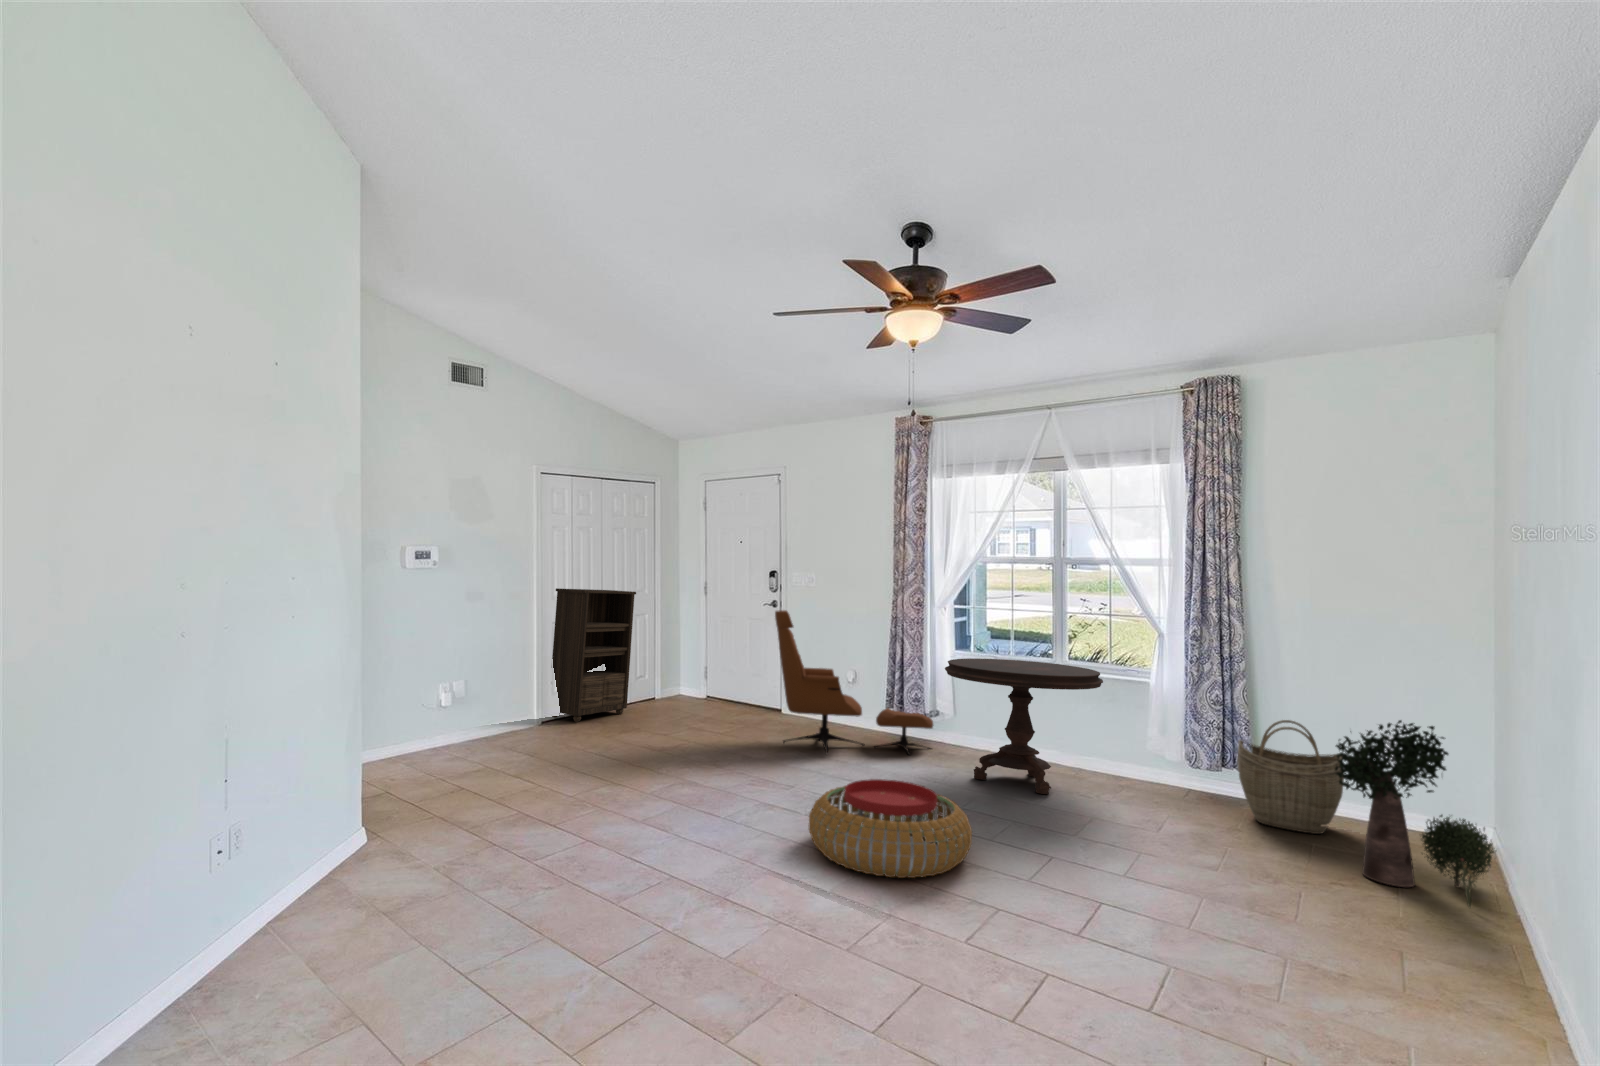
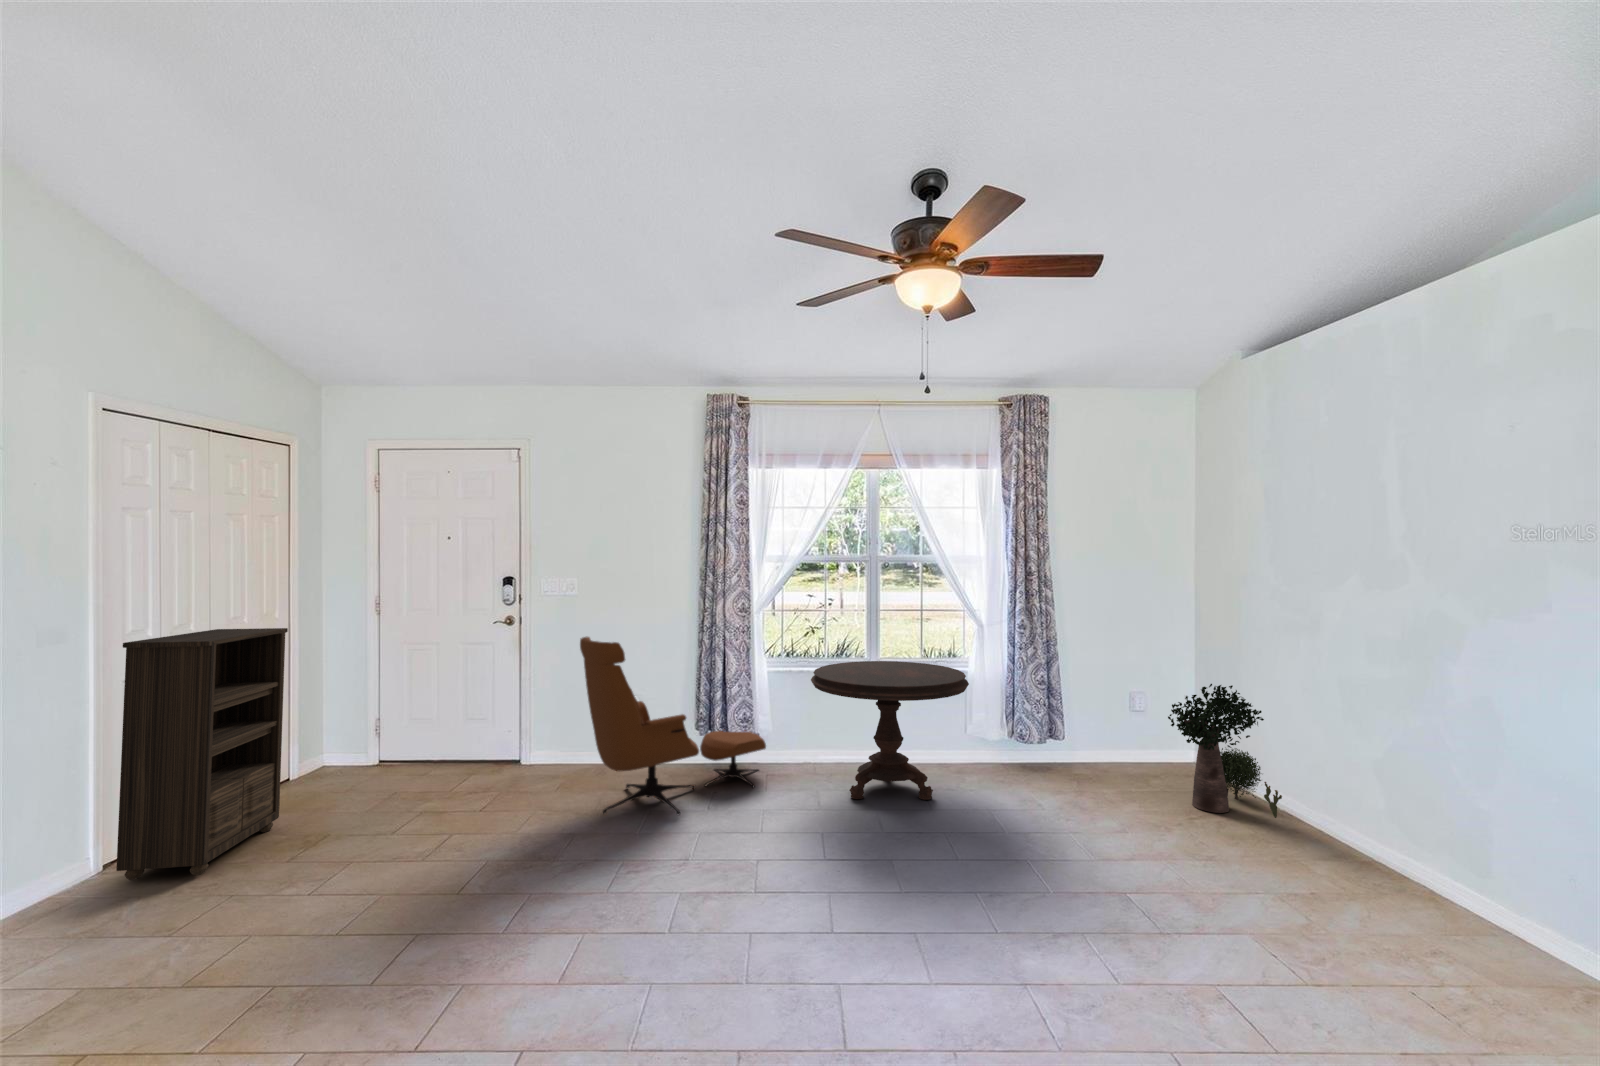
woven basket: present [1238,720,1344,834] -> none [1055,687,1134,779]
pouf: present [809,779,972,878] -> none [855,848,1060,1000]

